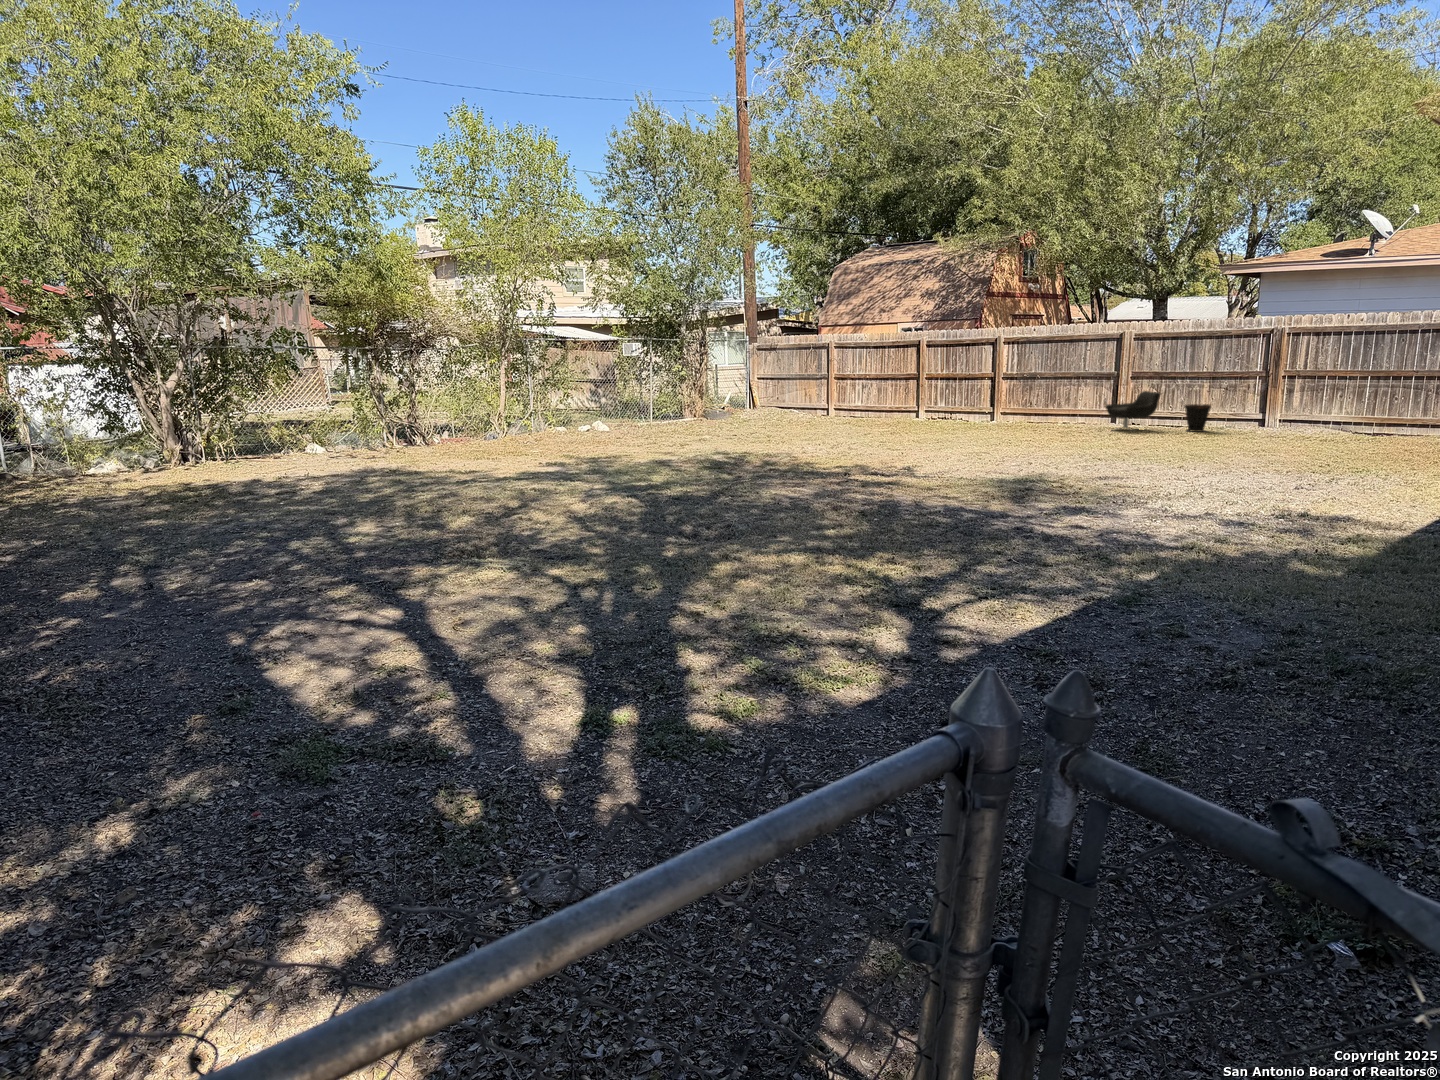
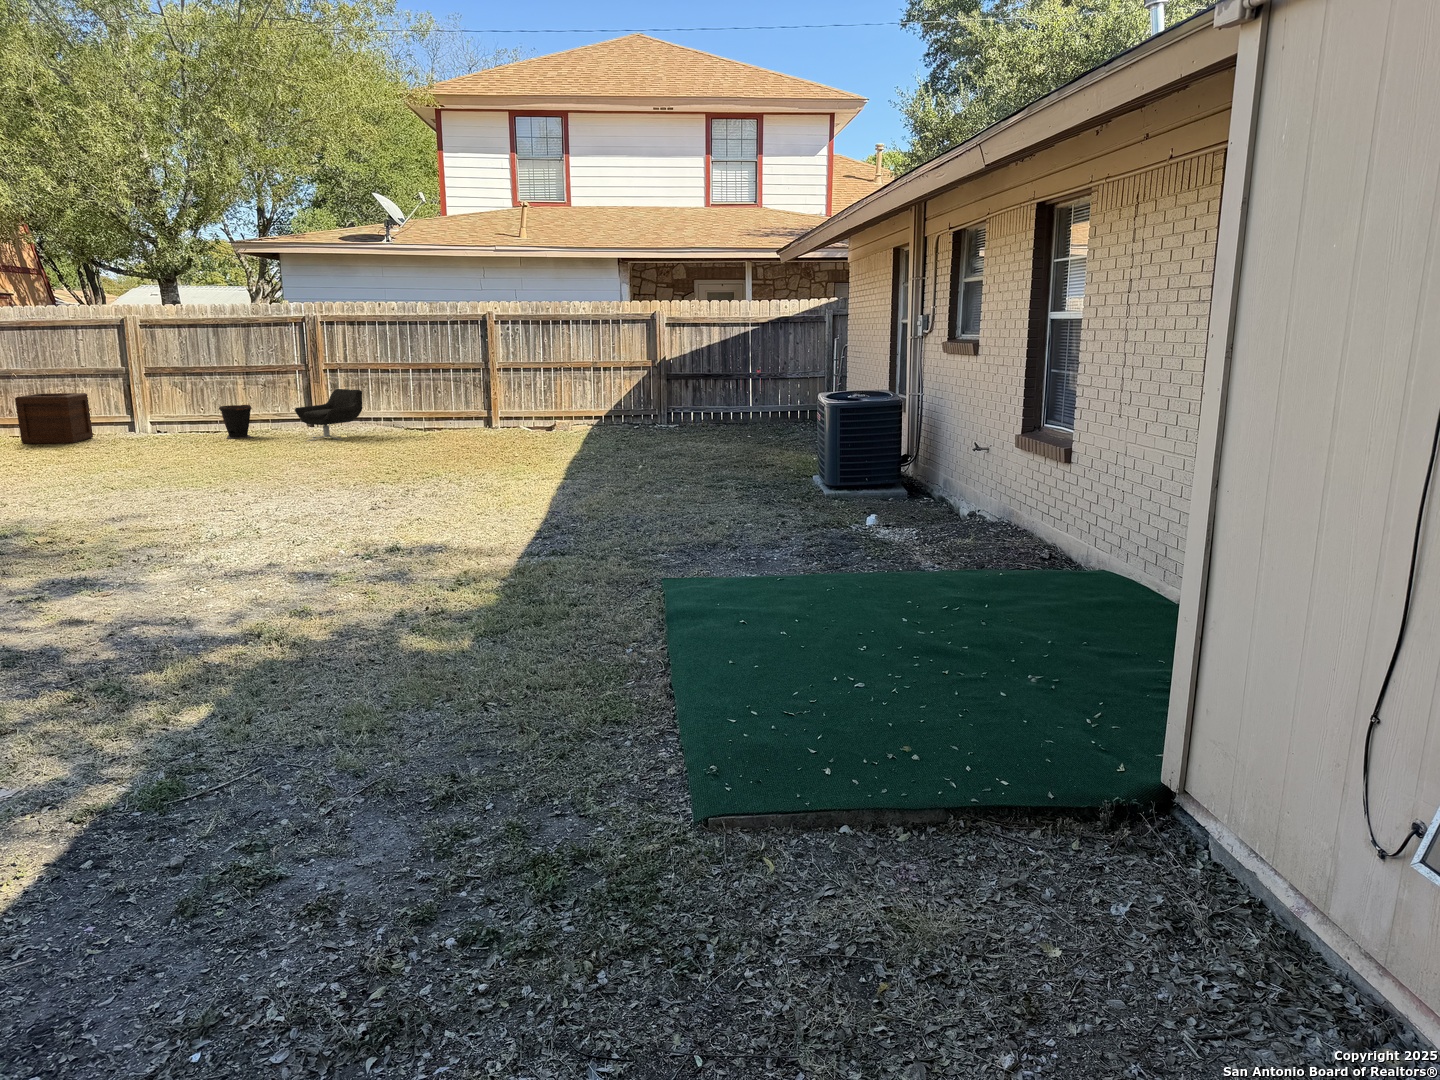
wooden crate: none [1039,390,1087,428] -> present [15,393,93,444]
lounge chair: present [1106,391,1160,429] -> present [295,389,362,441]

